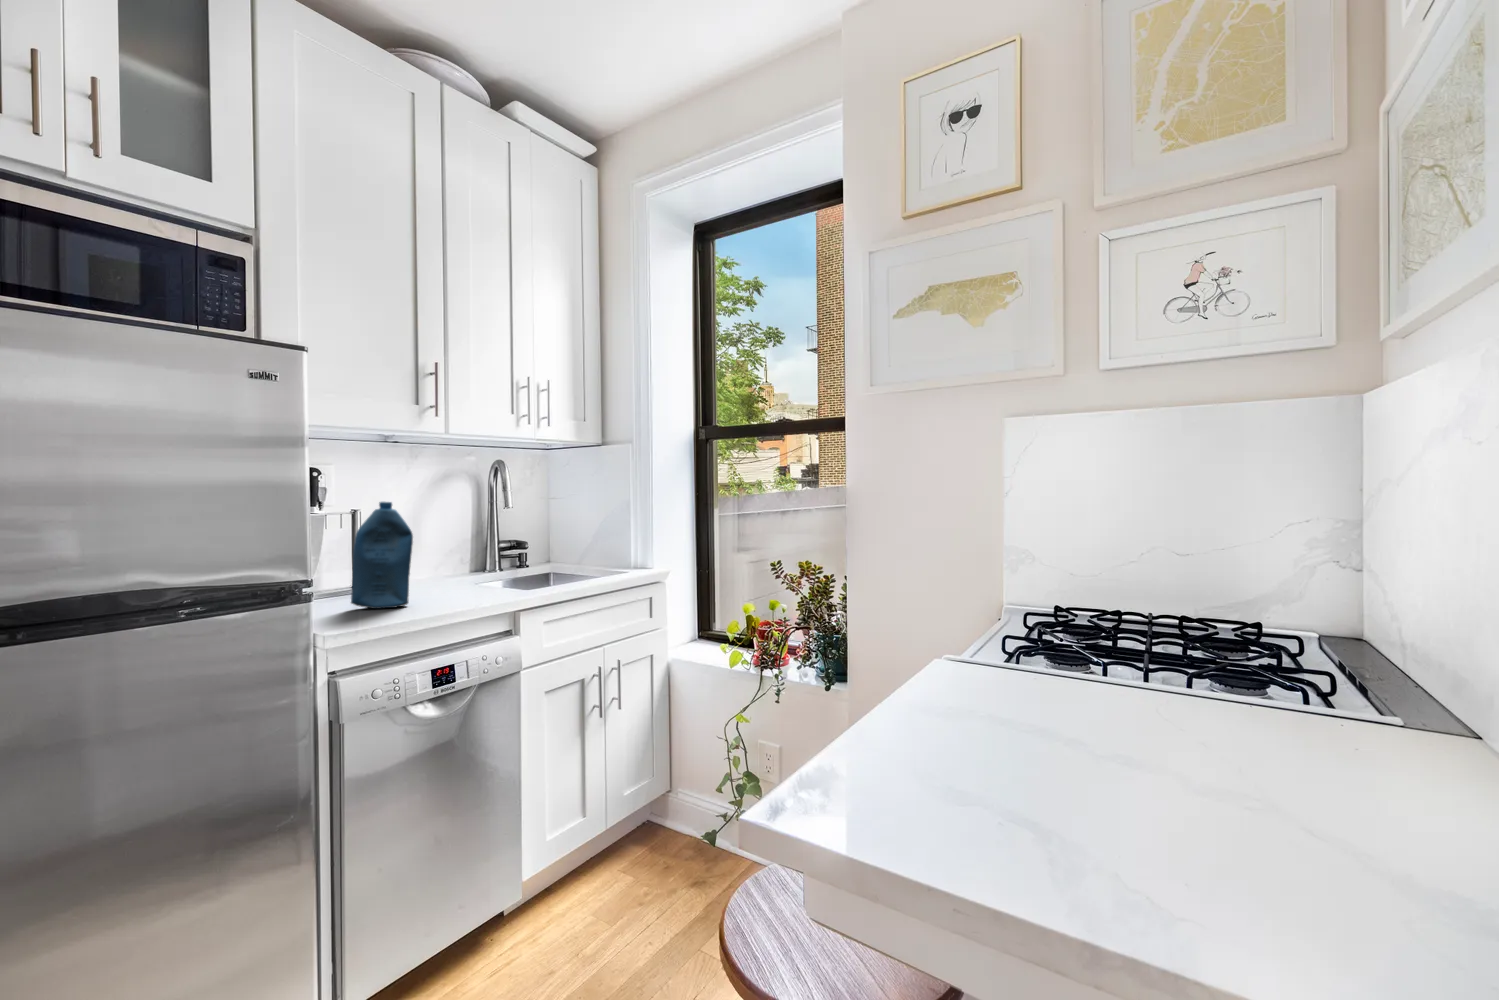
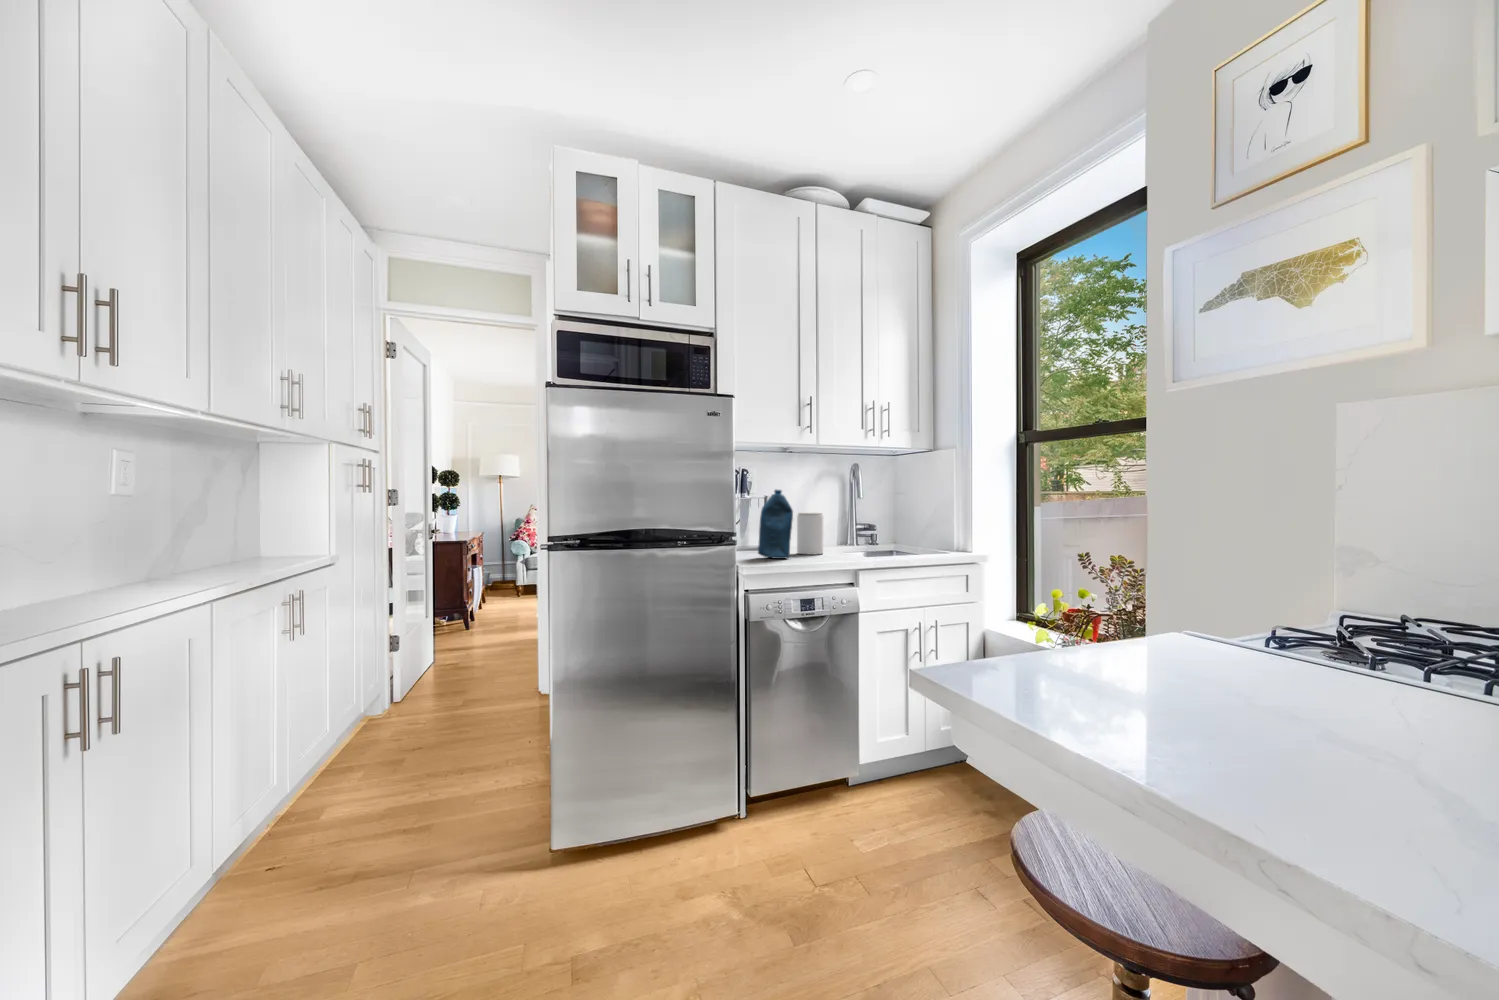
jar: none [415,532,458,593] -> present [797,513,823,554]

